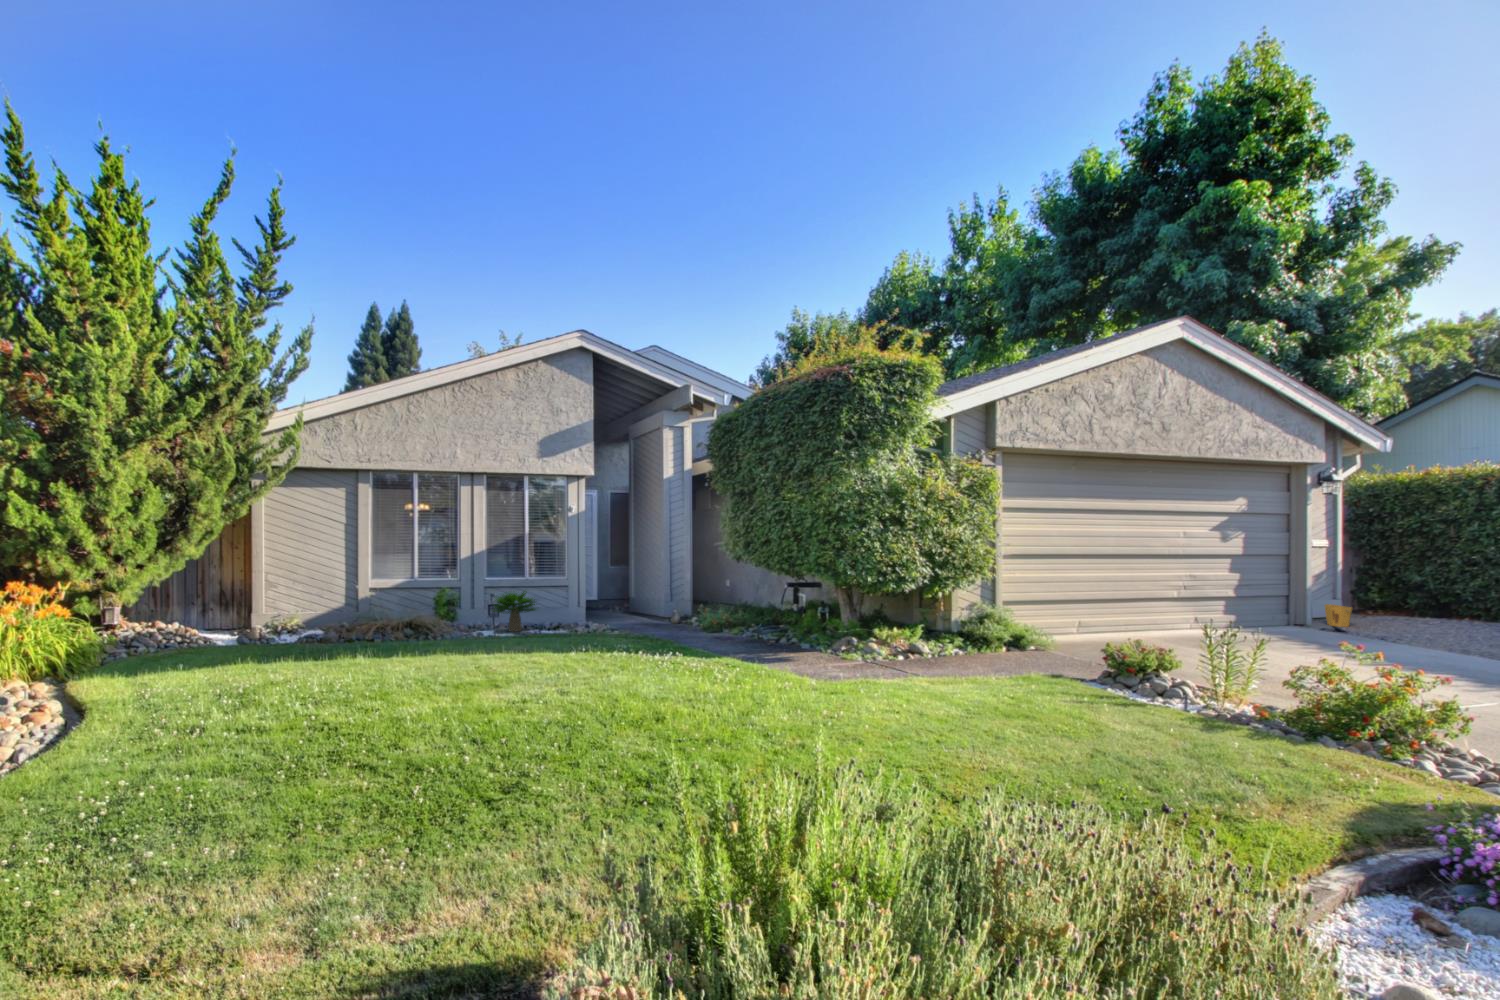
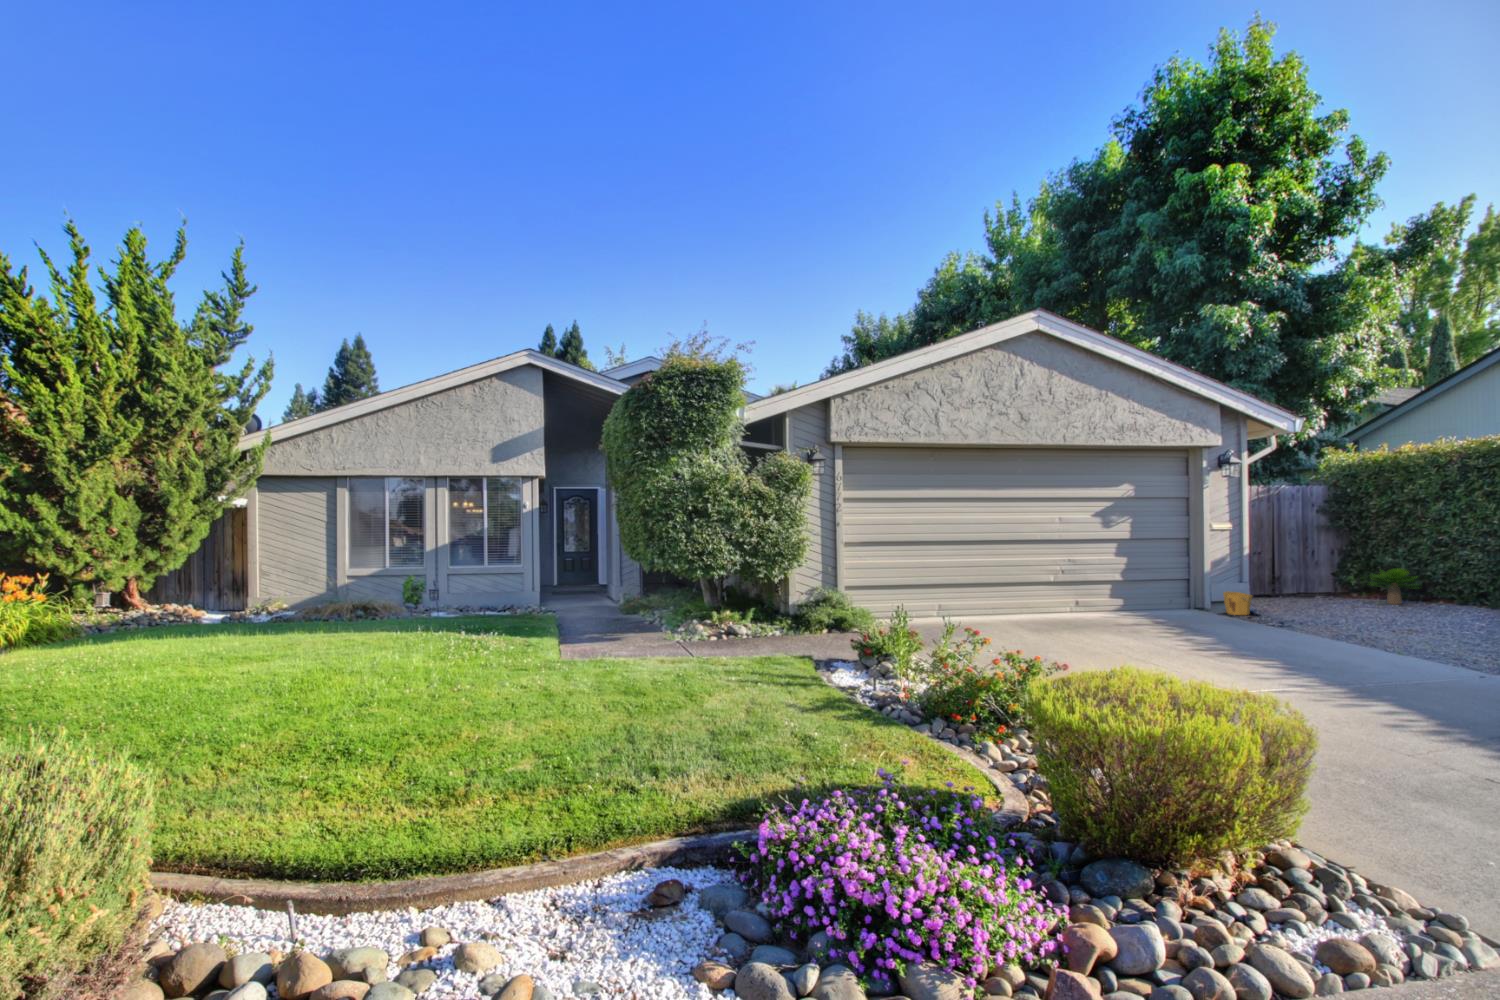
potted plant: present [493,591,536,632] -> present [1370,569,1419,604]

